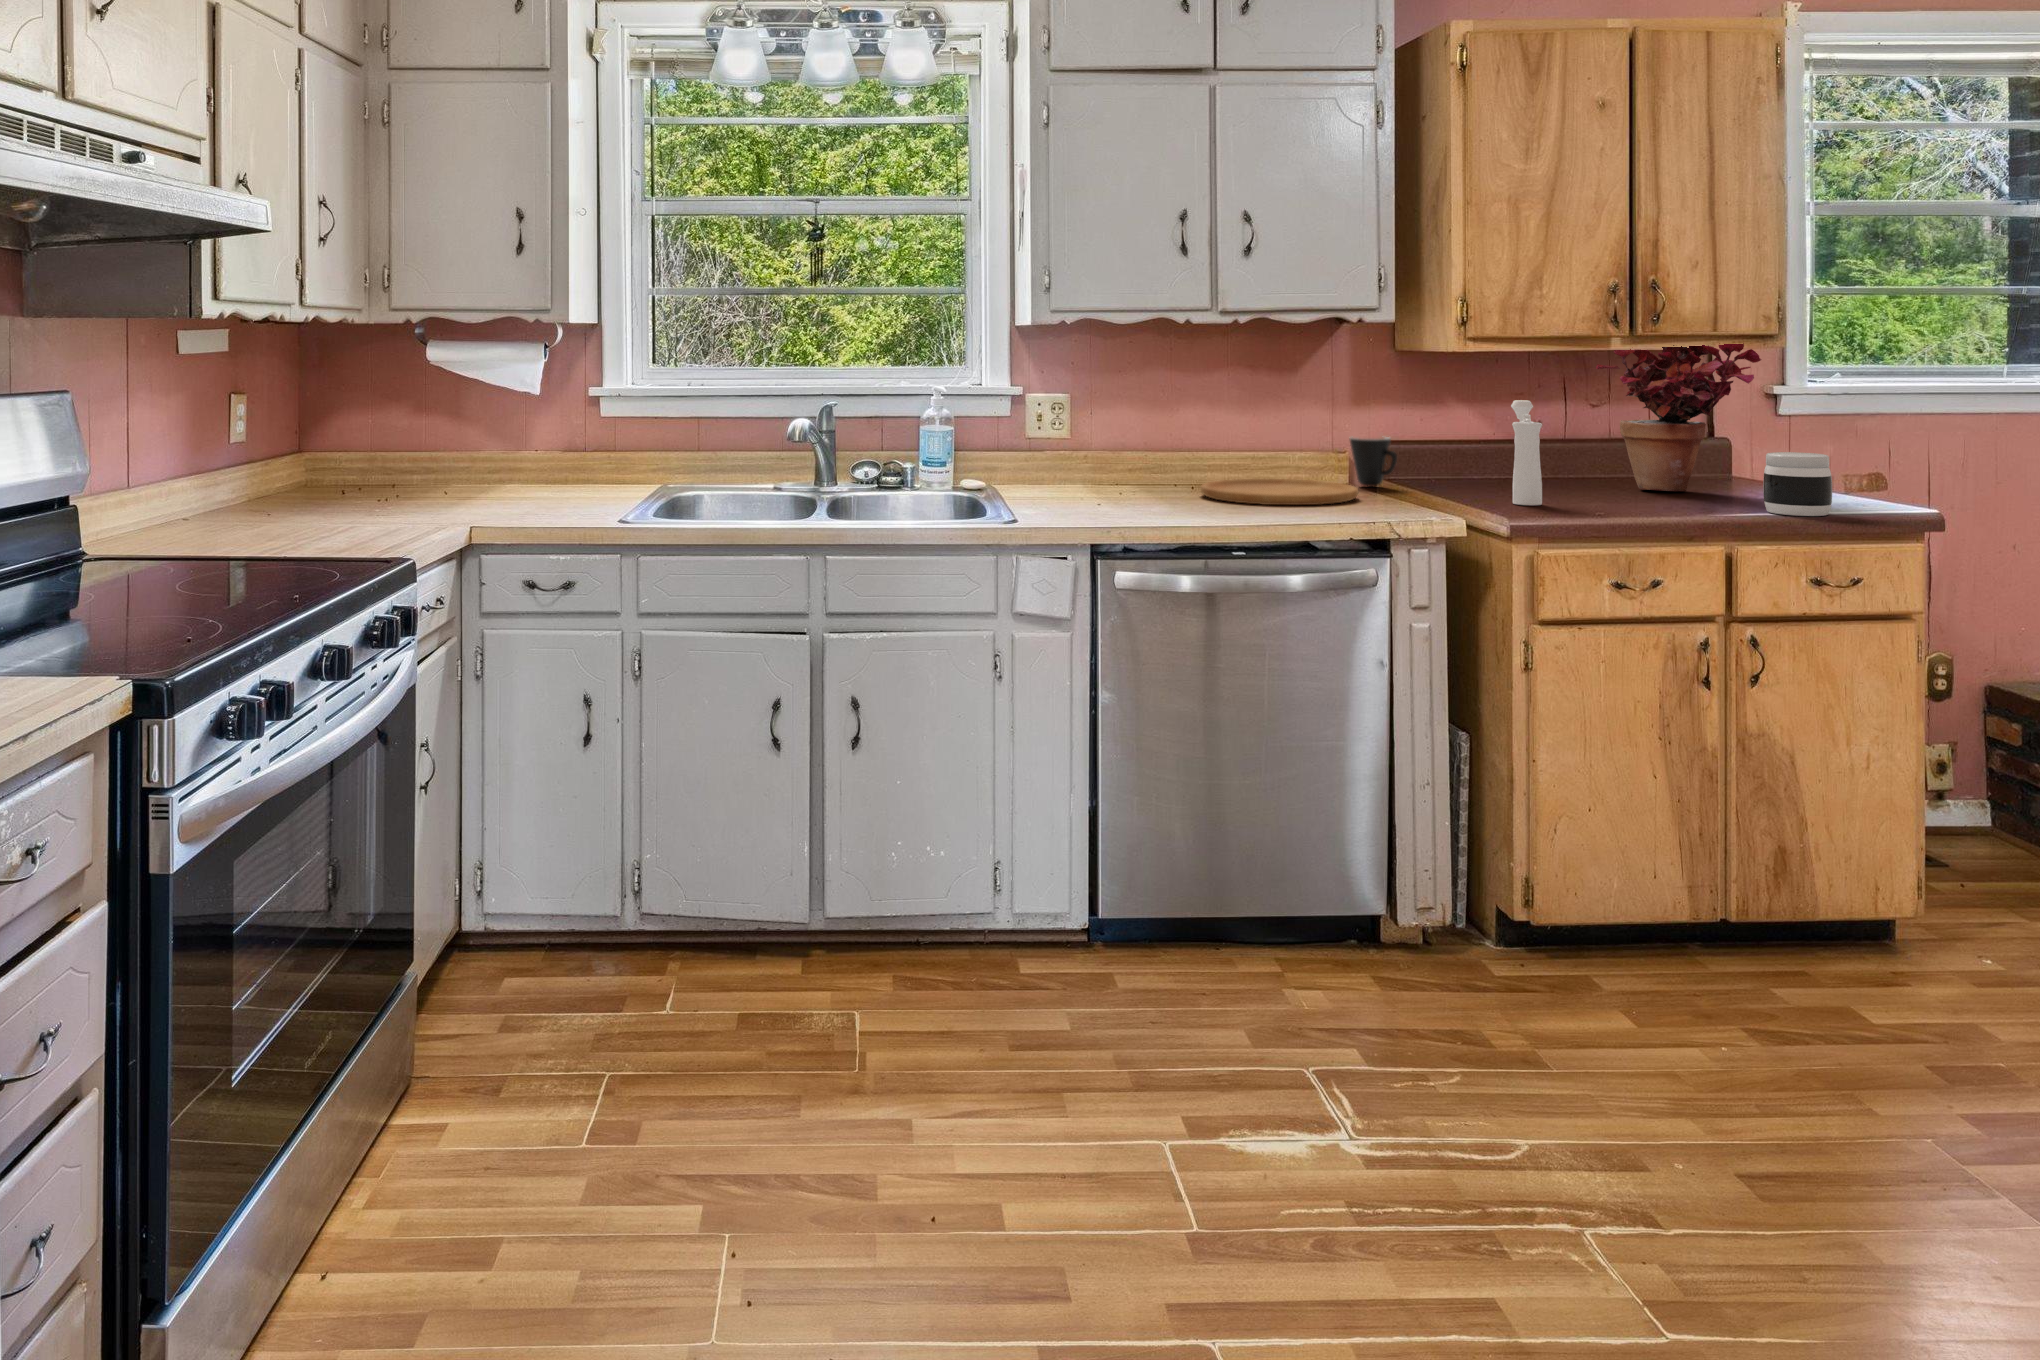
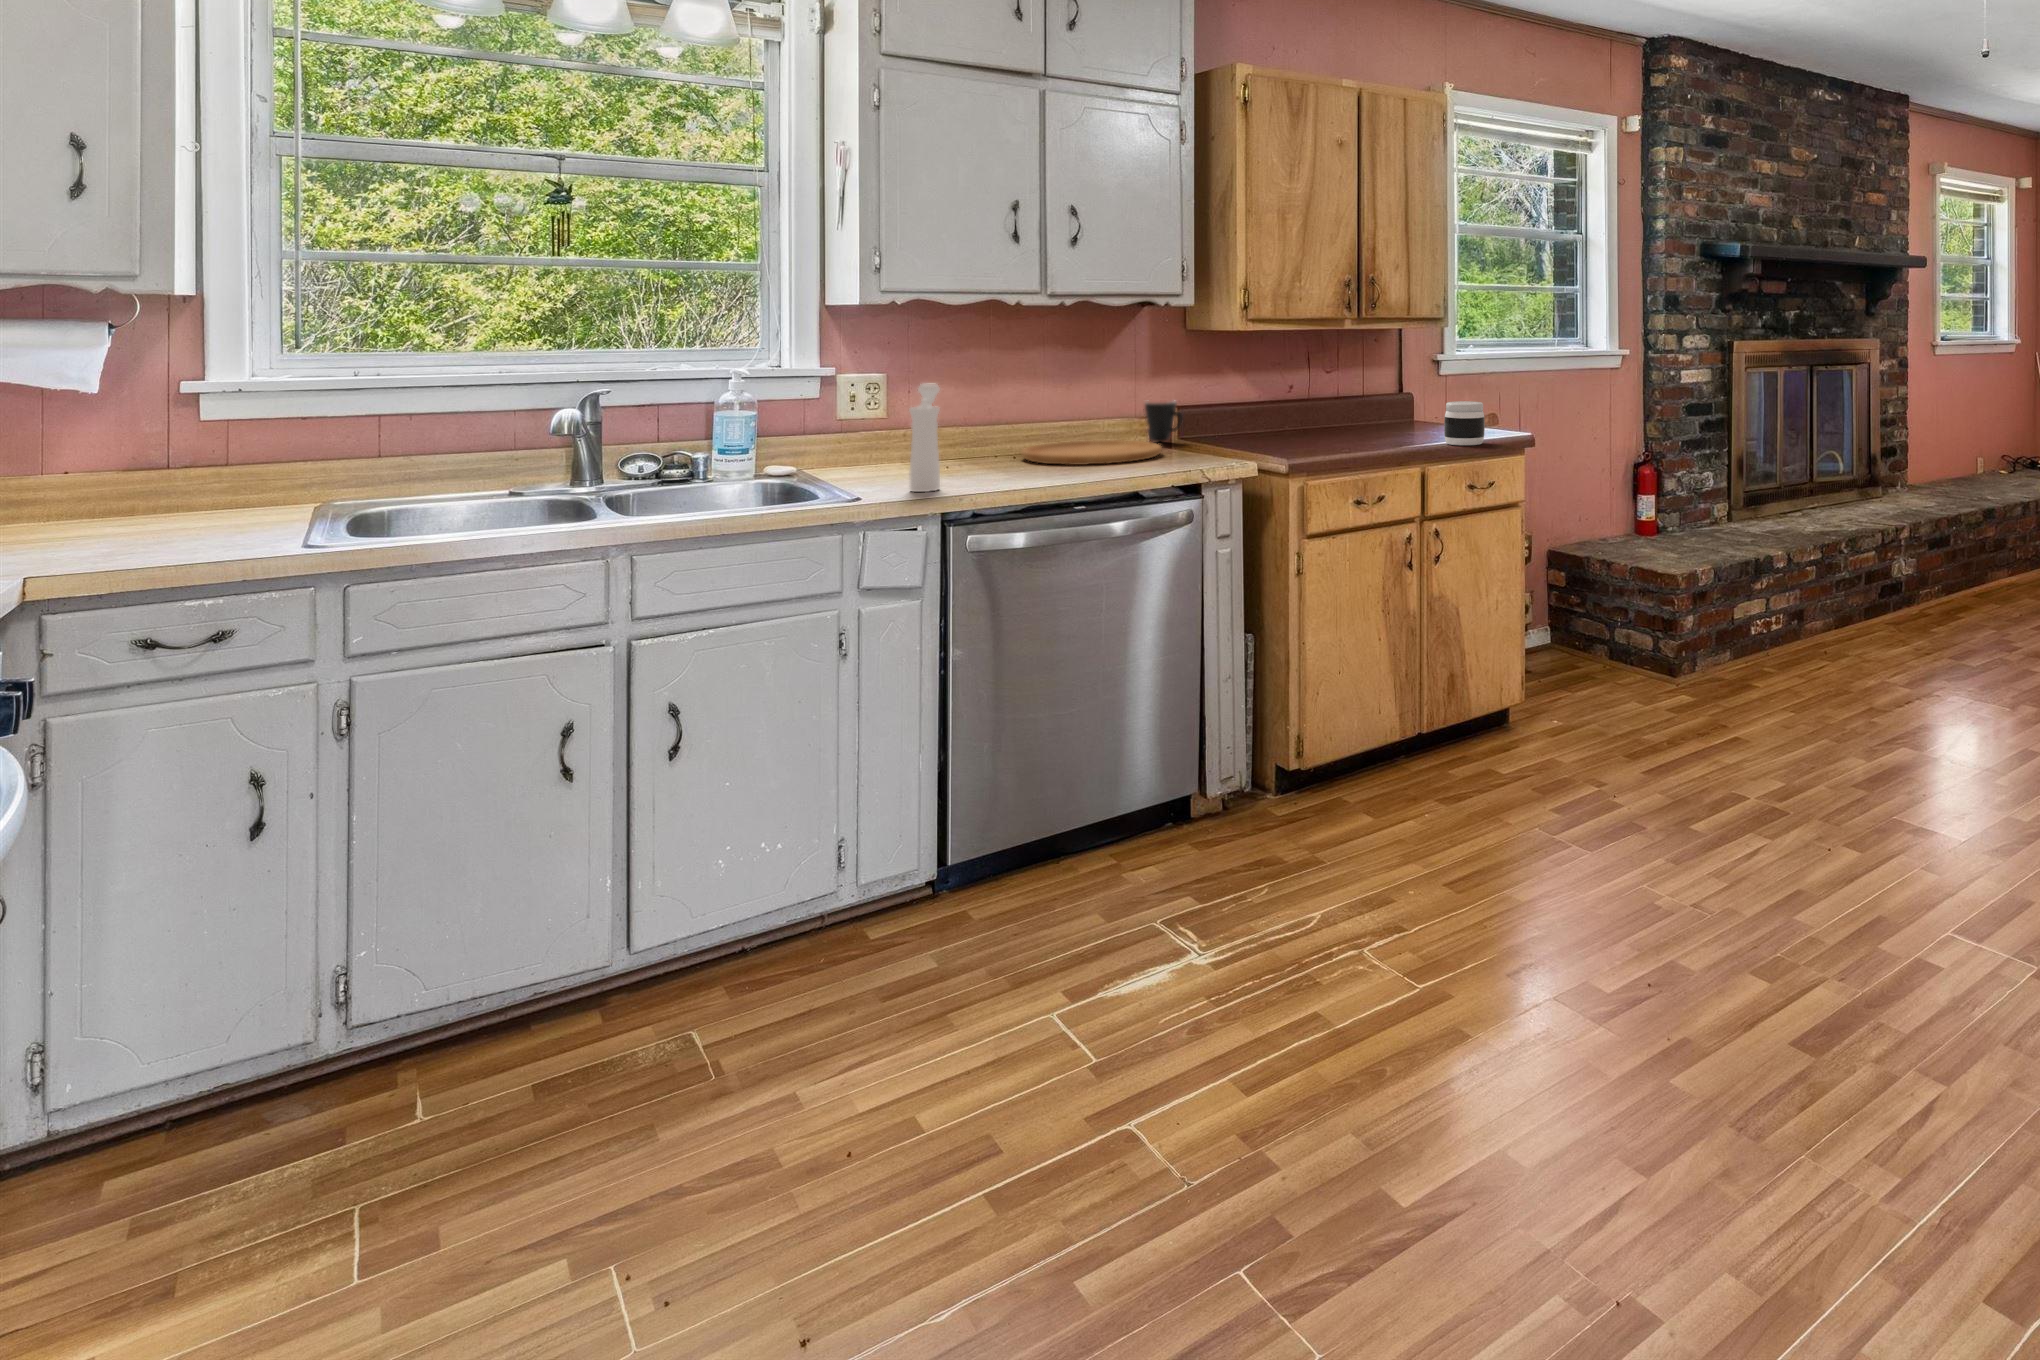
potted plant: present [1596,343,1761,491] -> none [1321,308,1435,432]
pepper mill: present [1511,400,1542,505] -> present [909,384,940,492]

